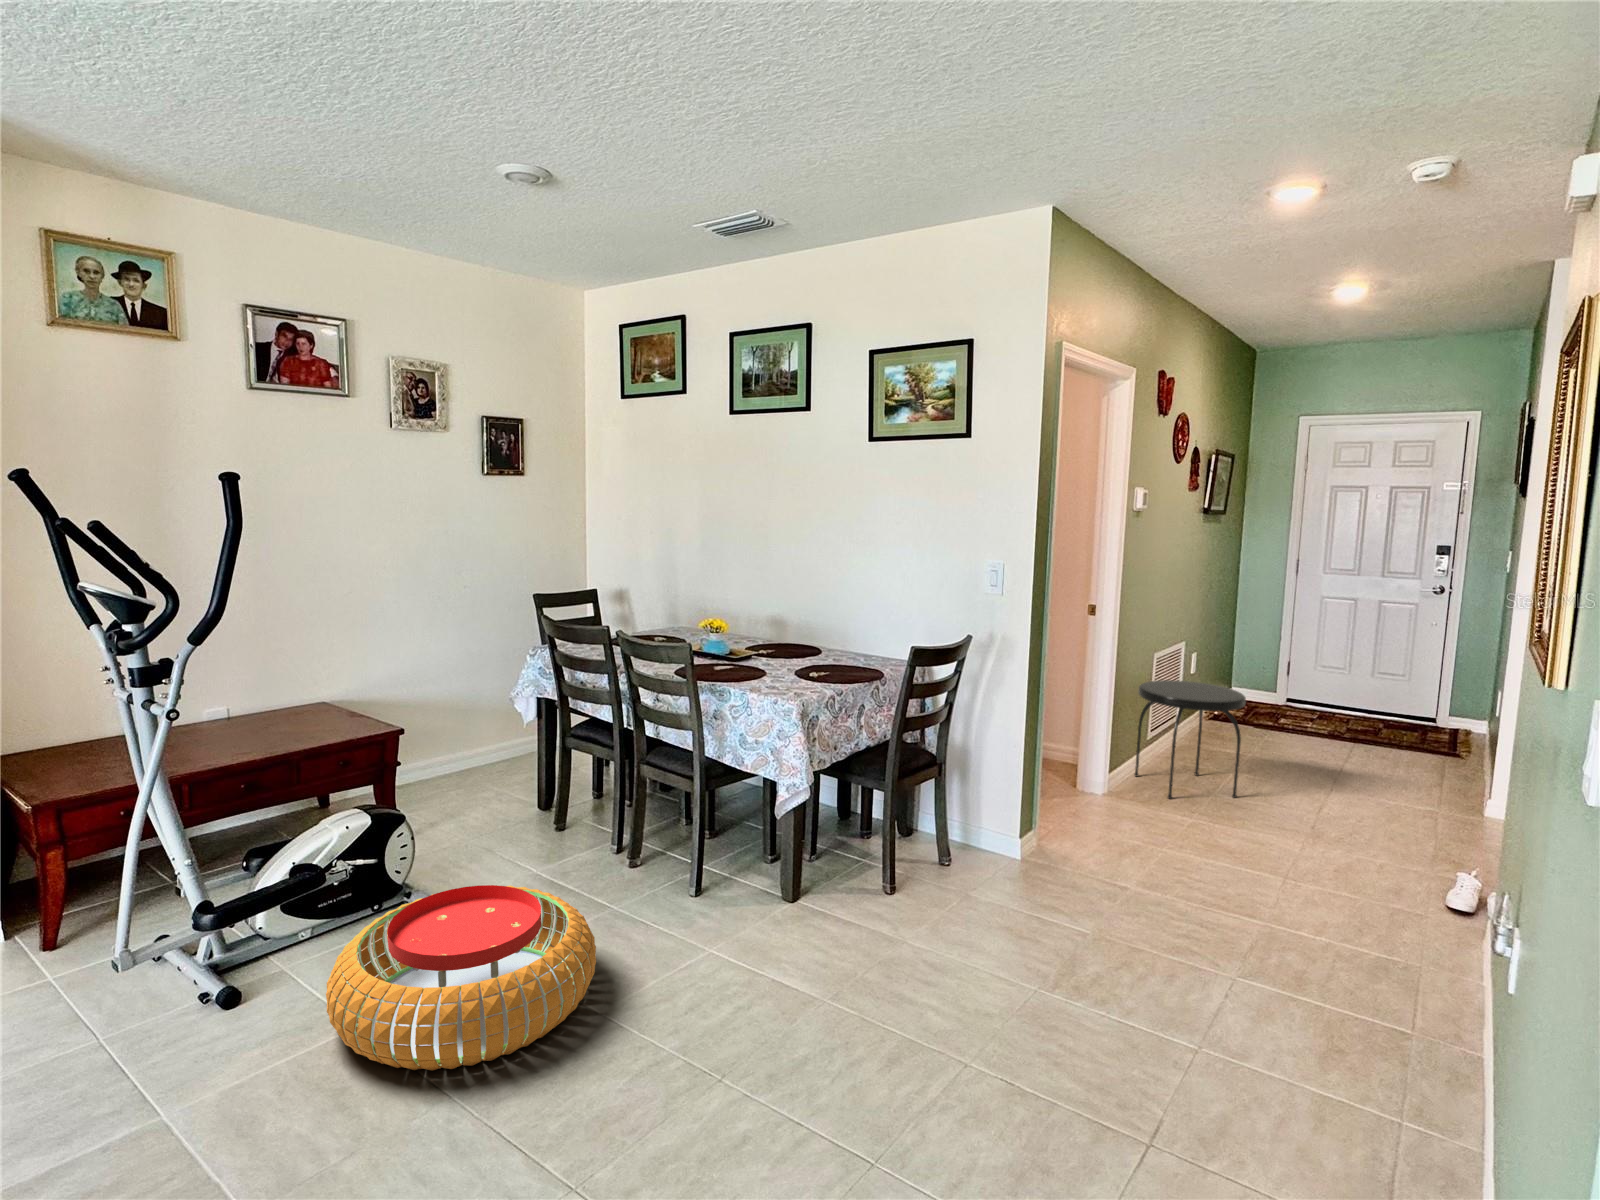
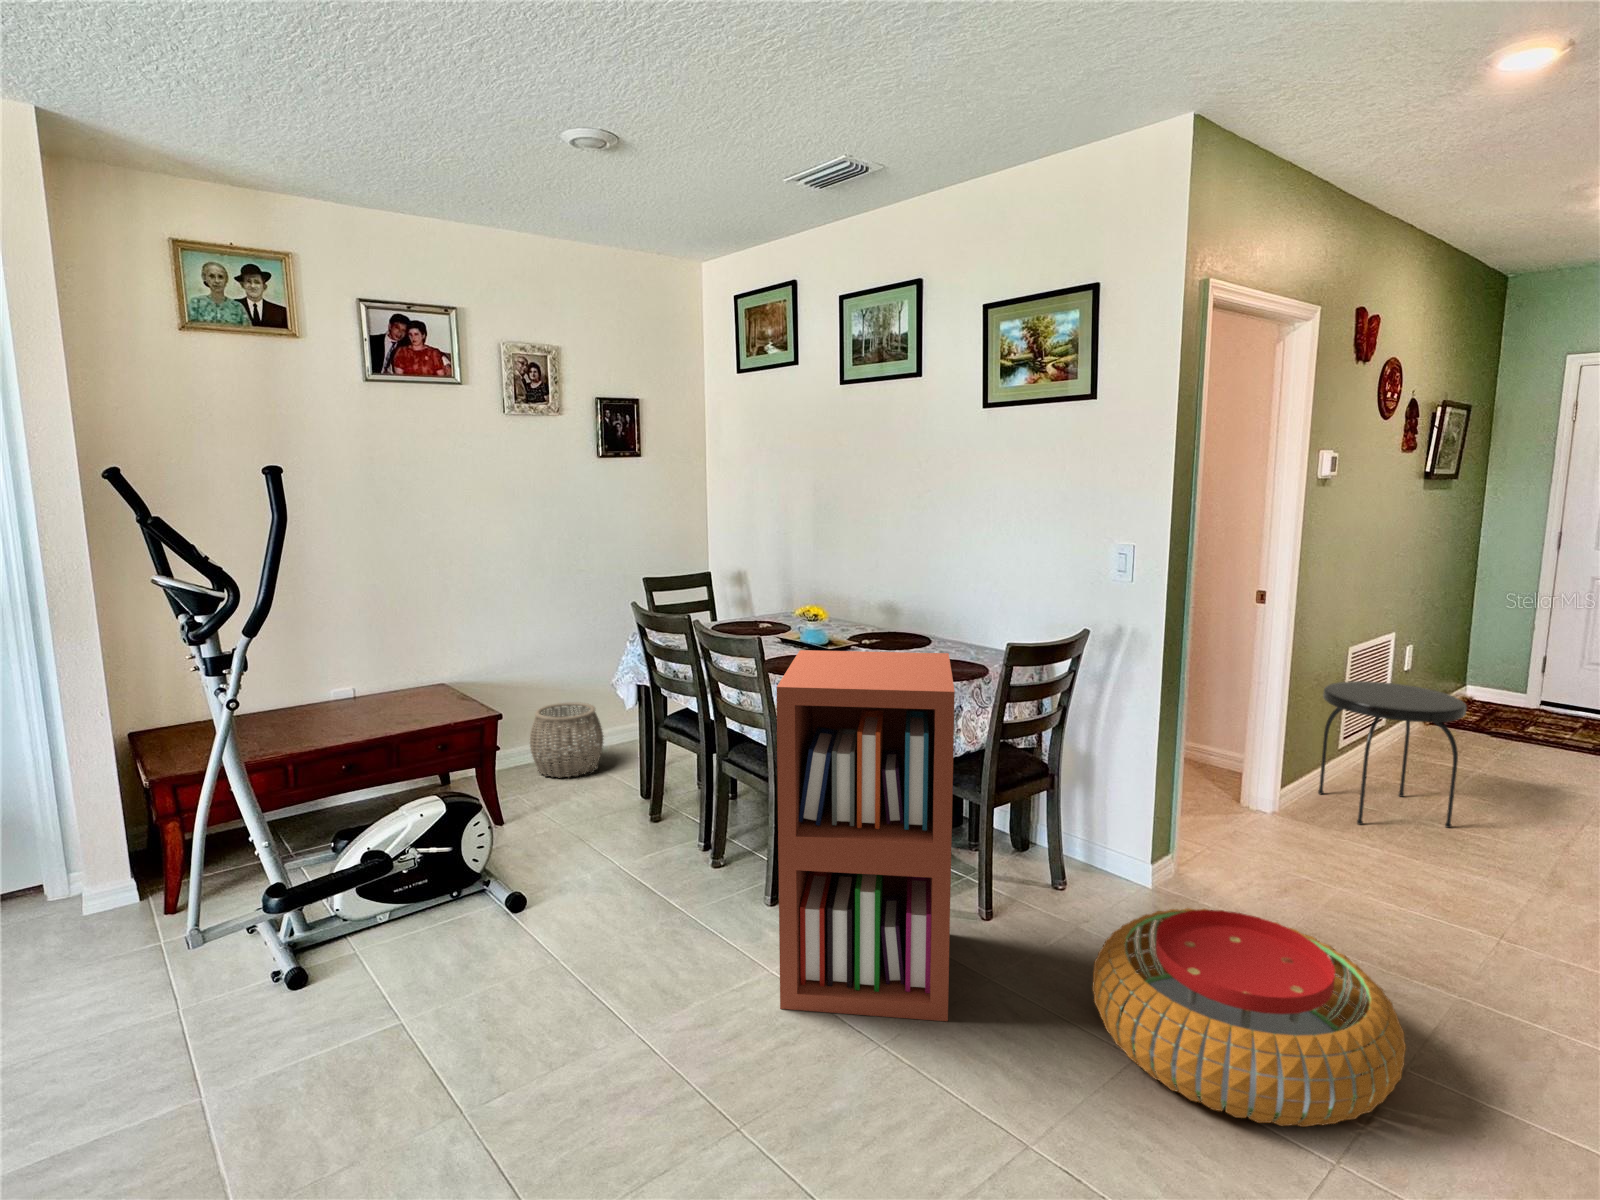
bookshelf: none [727,655,886,981] -> present [777,650,955,1021]
woven basket: none [415,718,493,794] -> present [530,702,604,778]
pouf: present [326,885,596,1071] -> present [1092,908,1406,1127]

